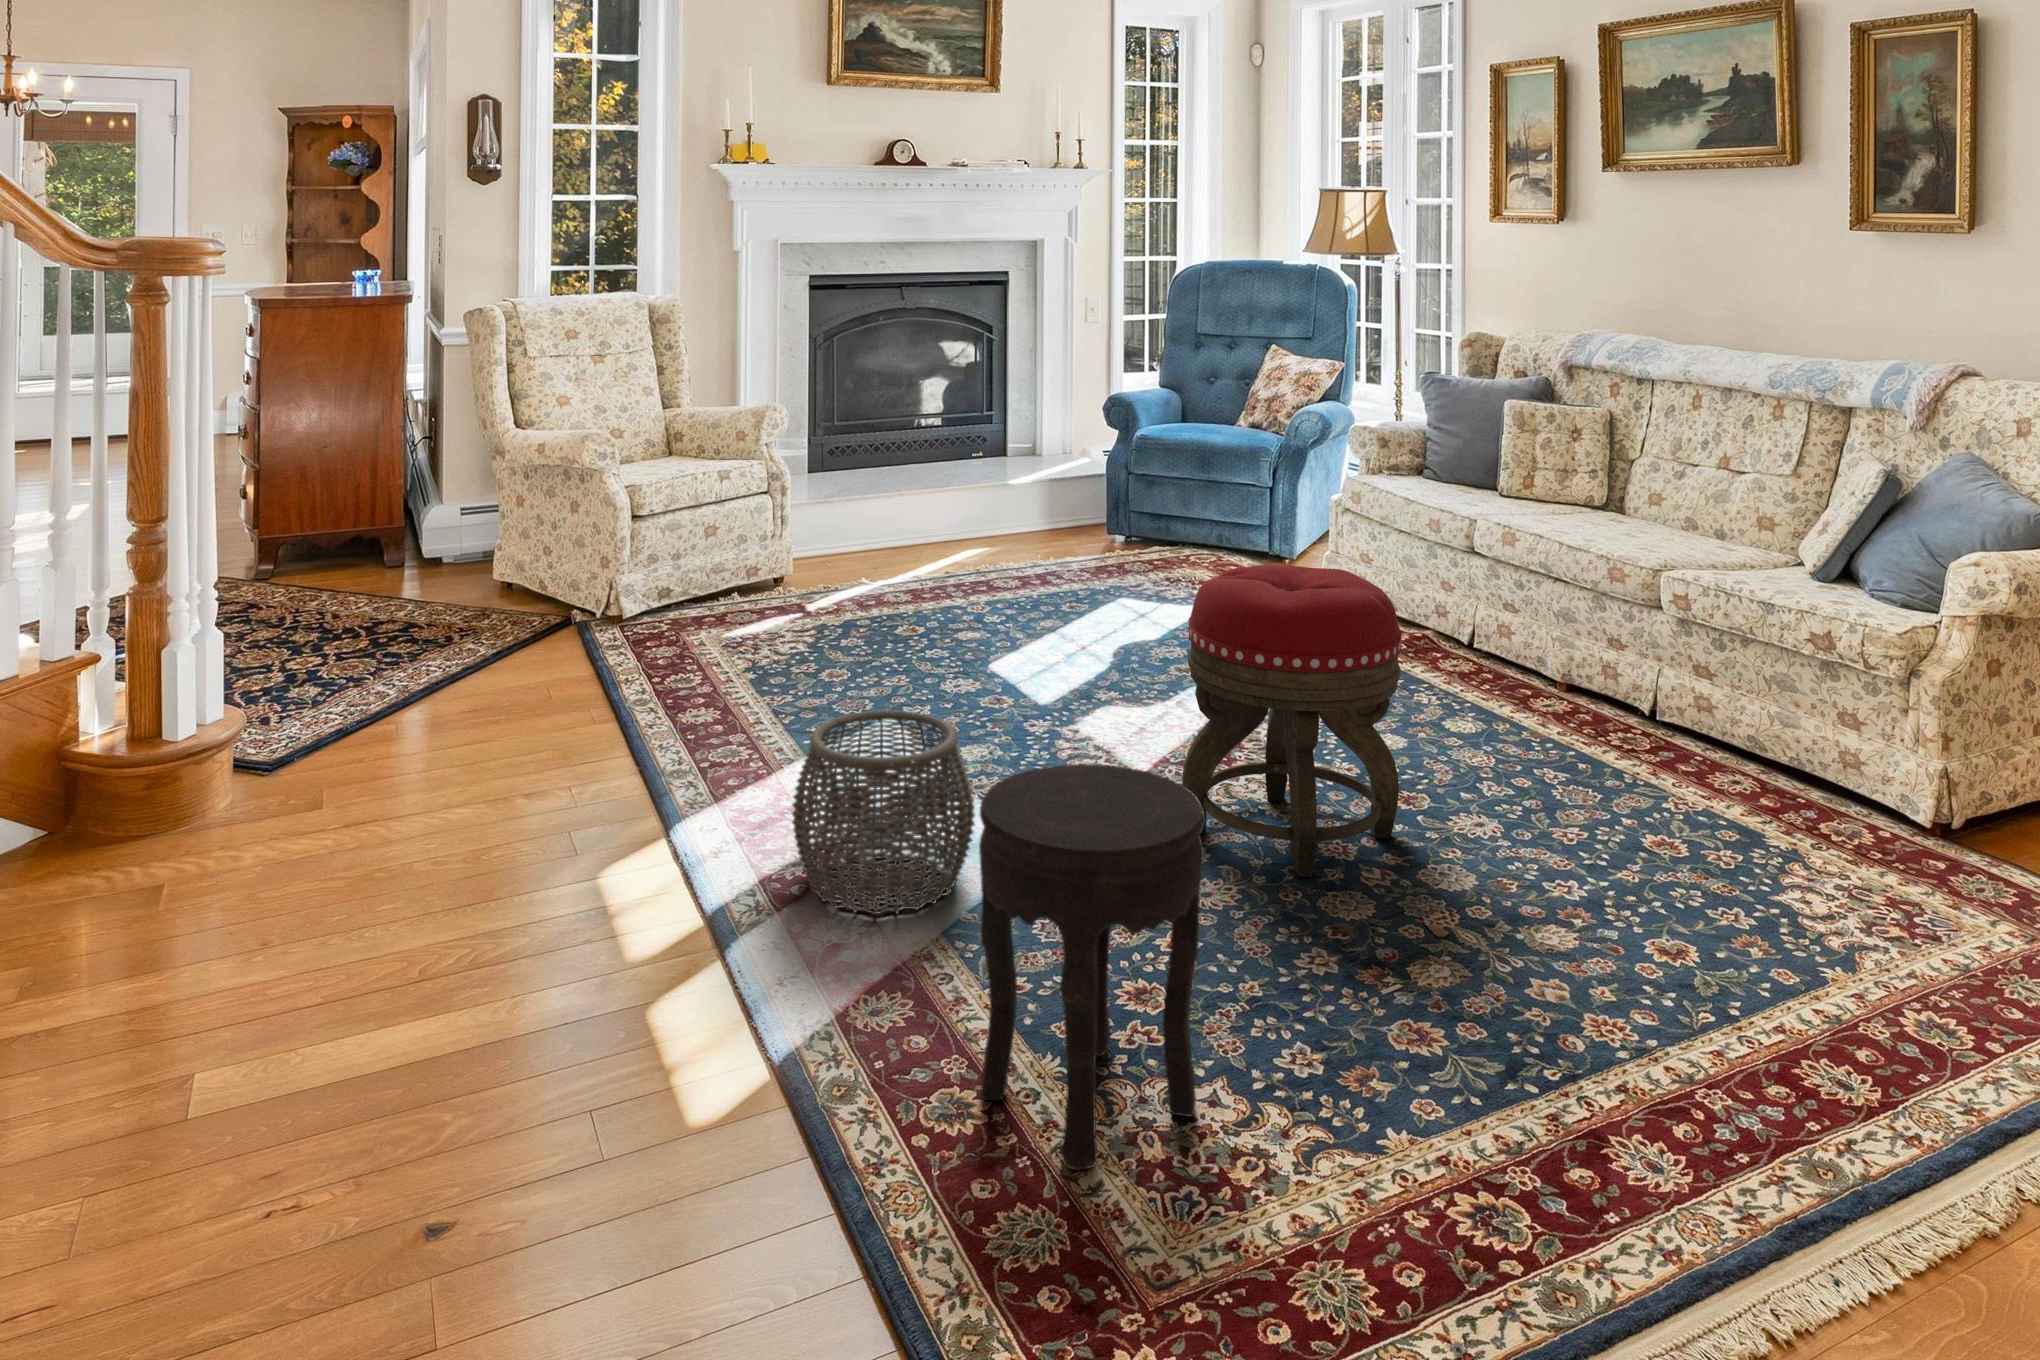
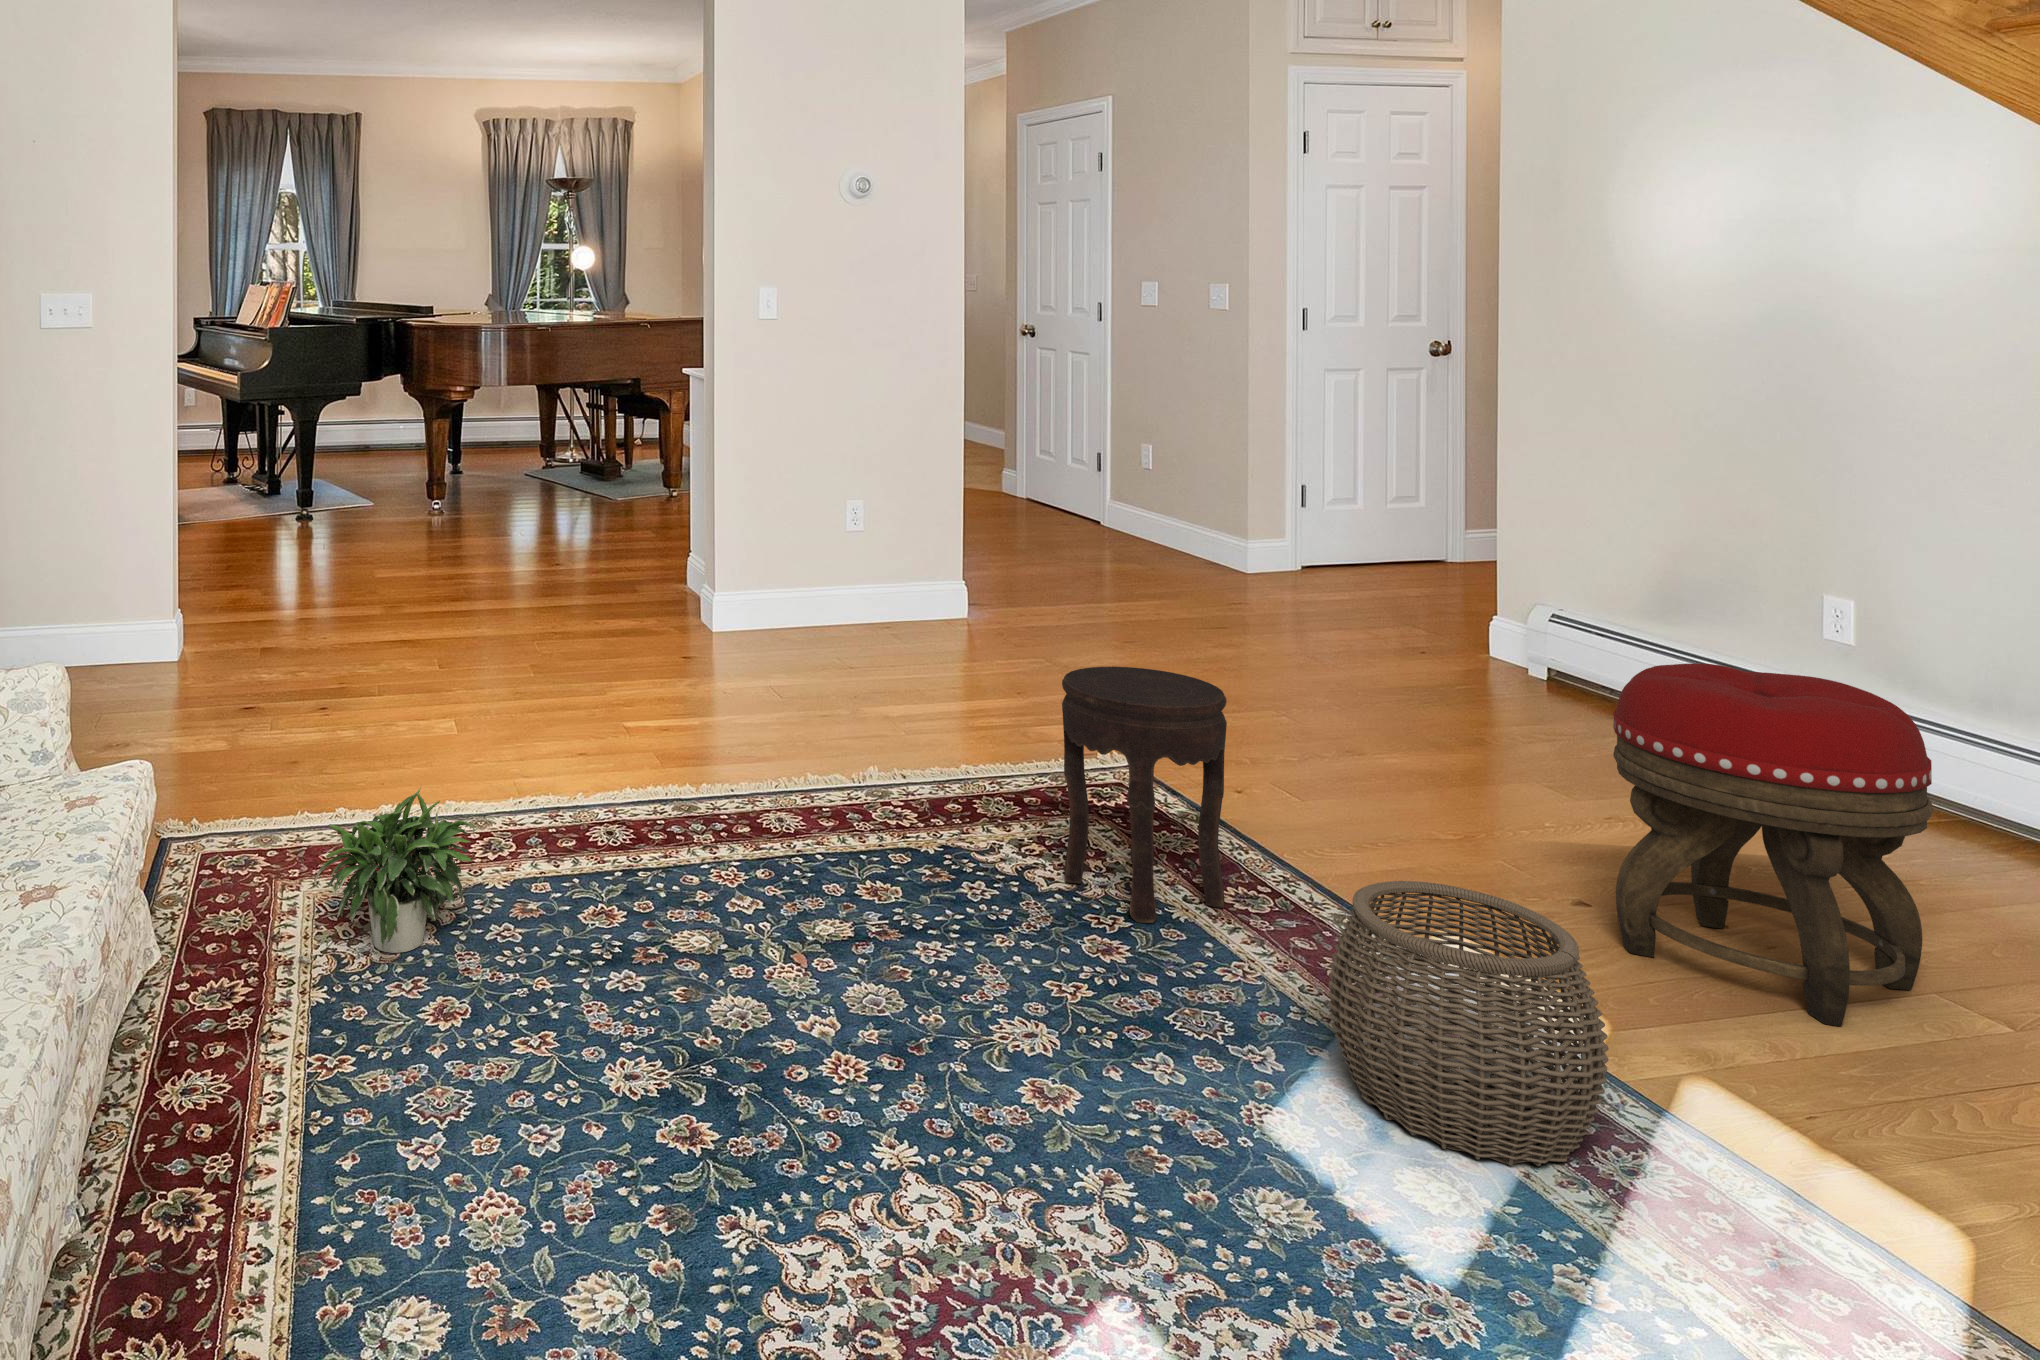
footstool: present [1182,564,1402,877] -> present [1613,663,1933,1026]
potted plant: none [1739,731,1908,904] -> present [298,788,475,1003]

